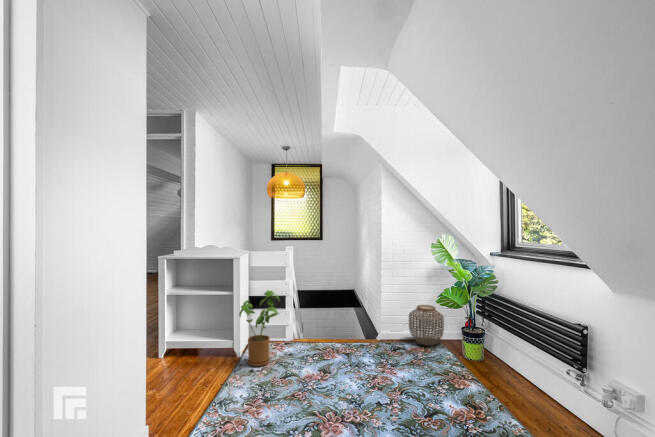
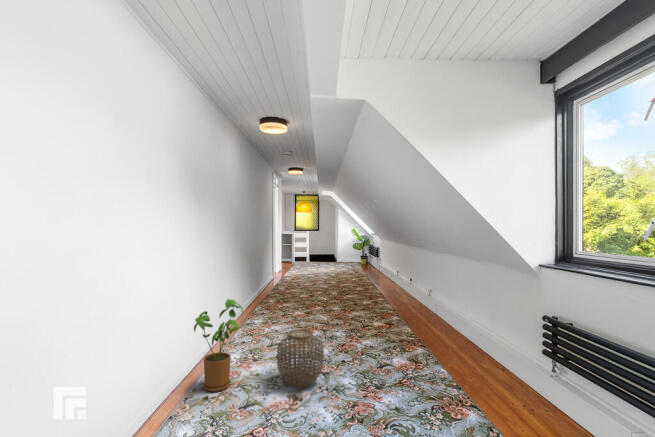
woven basket: present [409,305,444,345] -> present [277,329,324,387]

